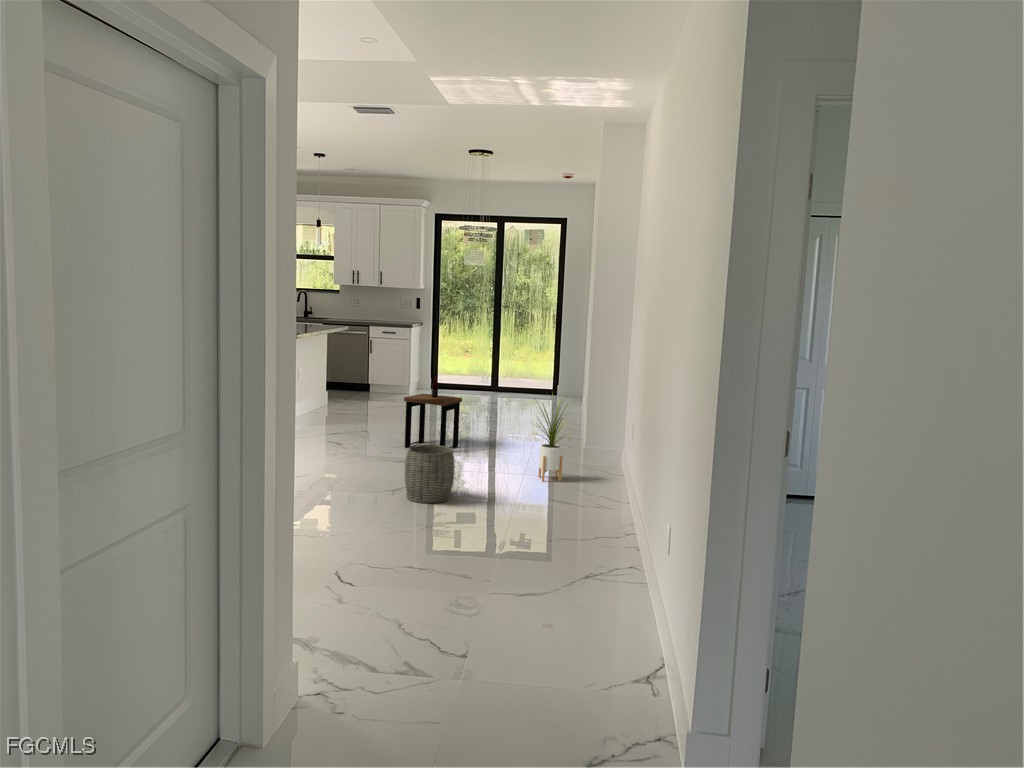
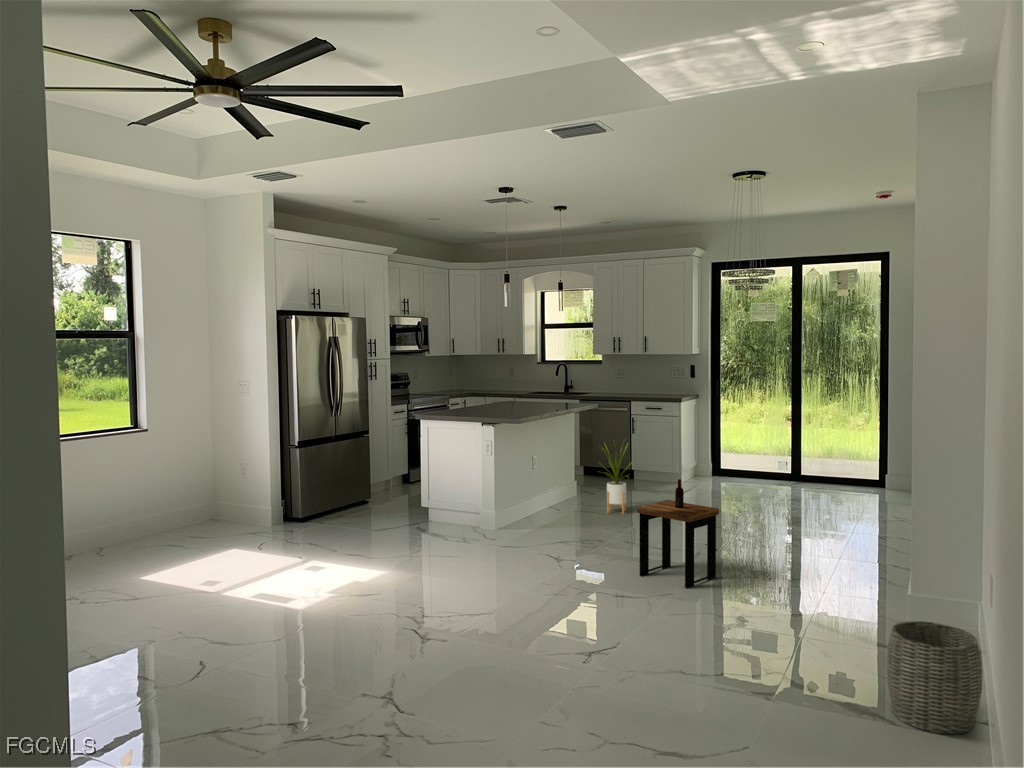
house plant: present [534,399,570,481] -> present [605,444,626,514]
woven basket: present [405,445,455,503] -> present [887,621,982,734]

